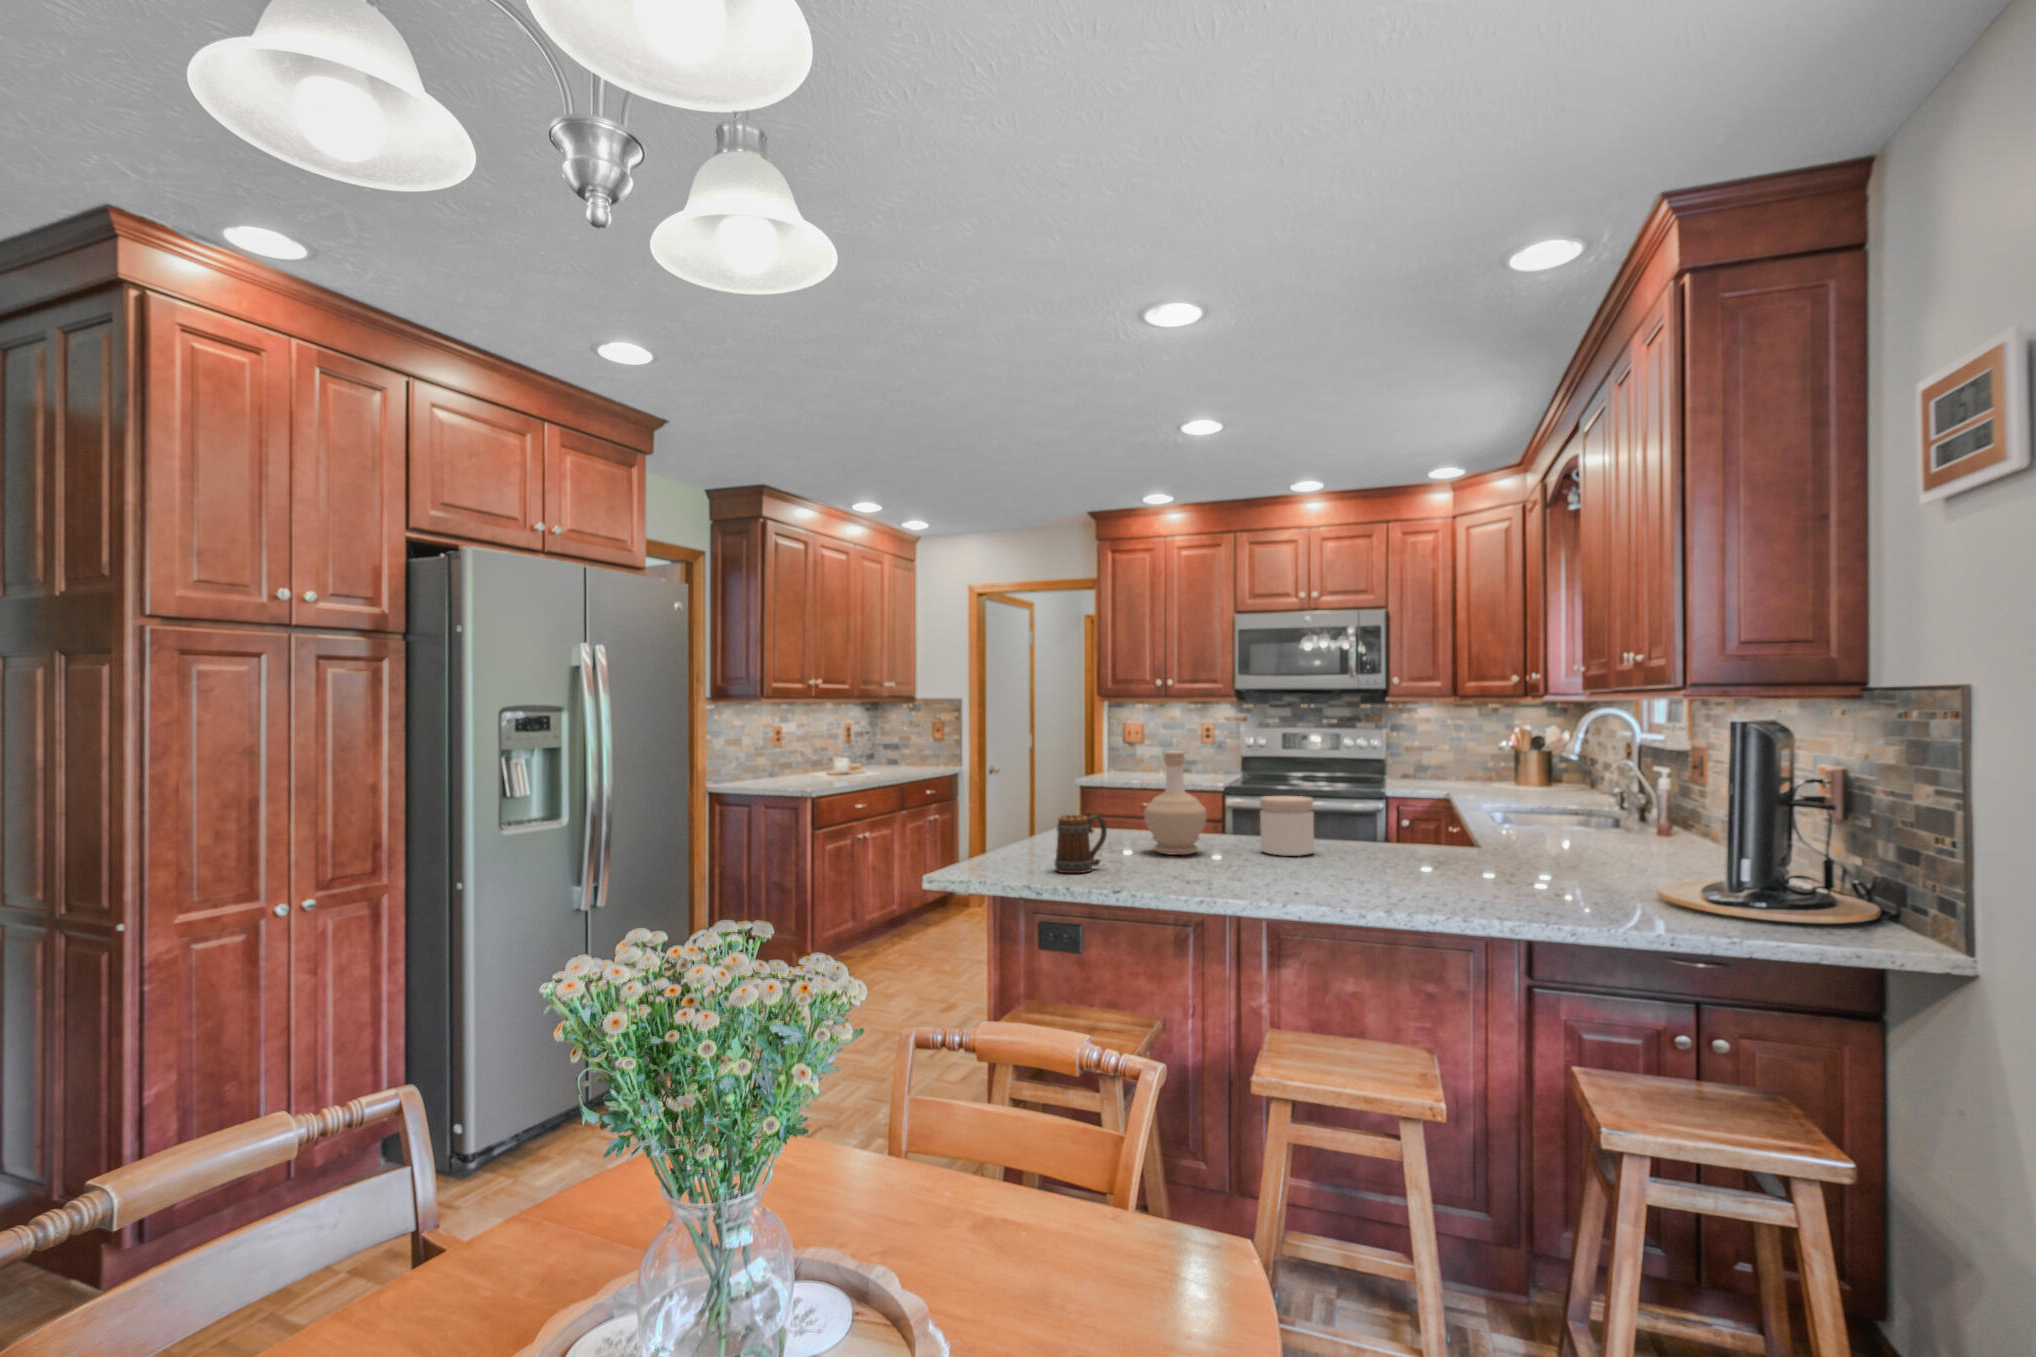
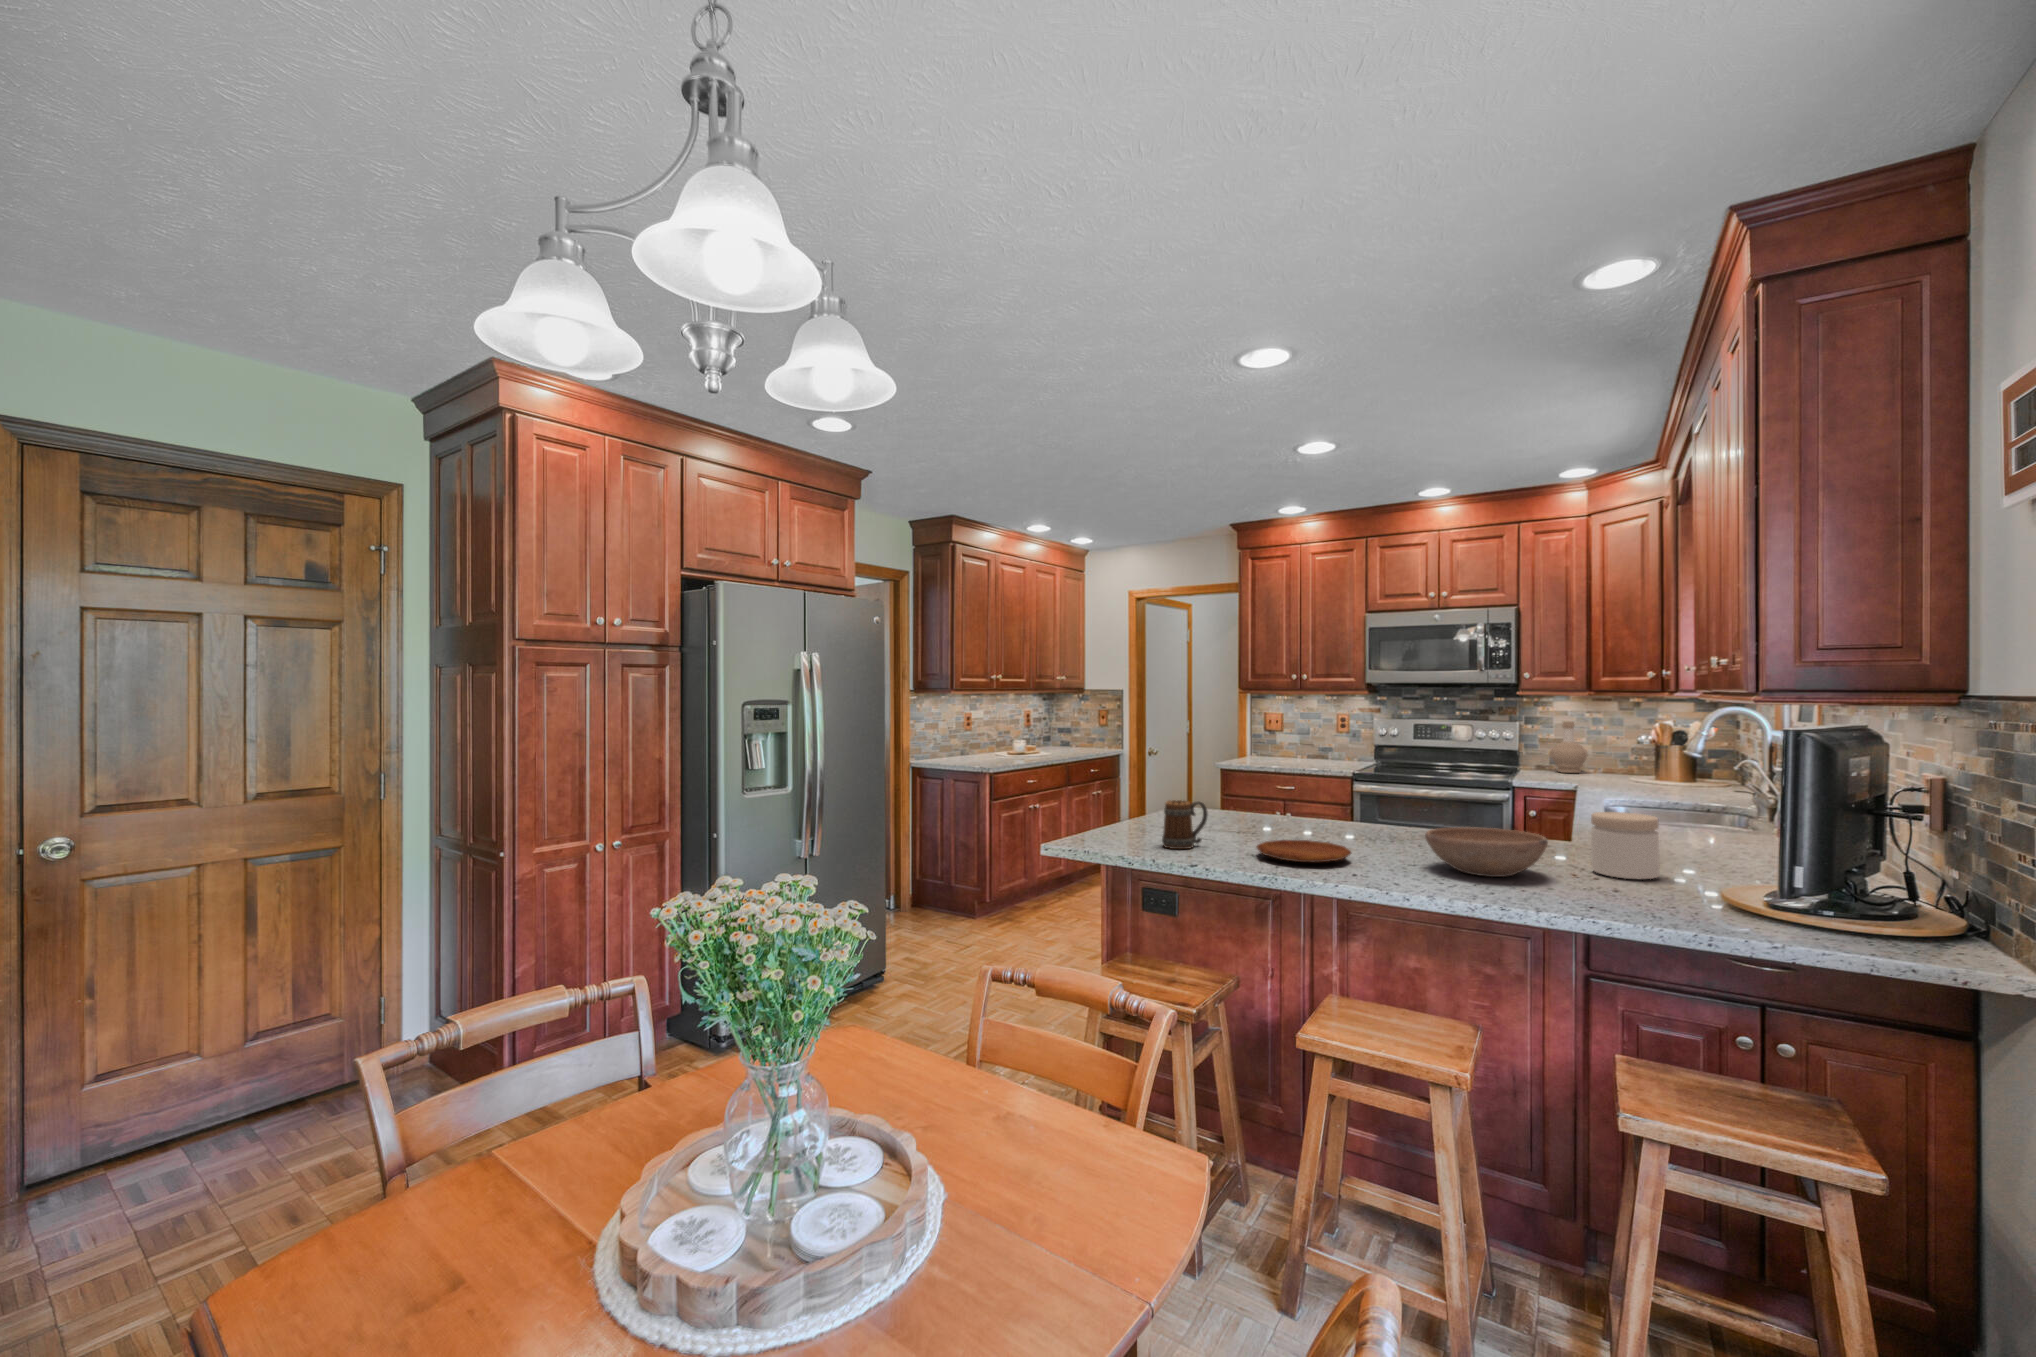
bottle: present [1144,751,1207,855] -> present [1550,721,1587,773]
jar: present [1260,796,1314,856] -> present [1591,812,1660,880]
bowl: none [1354,834,1486,887] -> present [1425,827,1548,877]
tray: none [1167,856,1276,881] -> present [1257,840,1351,862]

